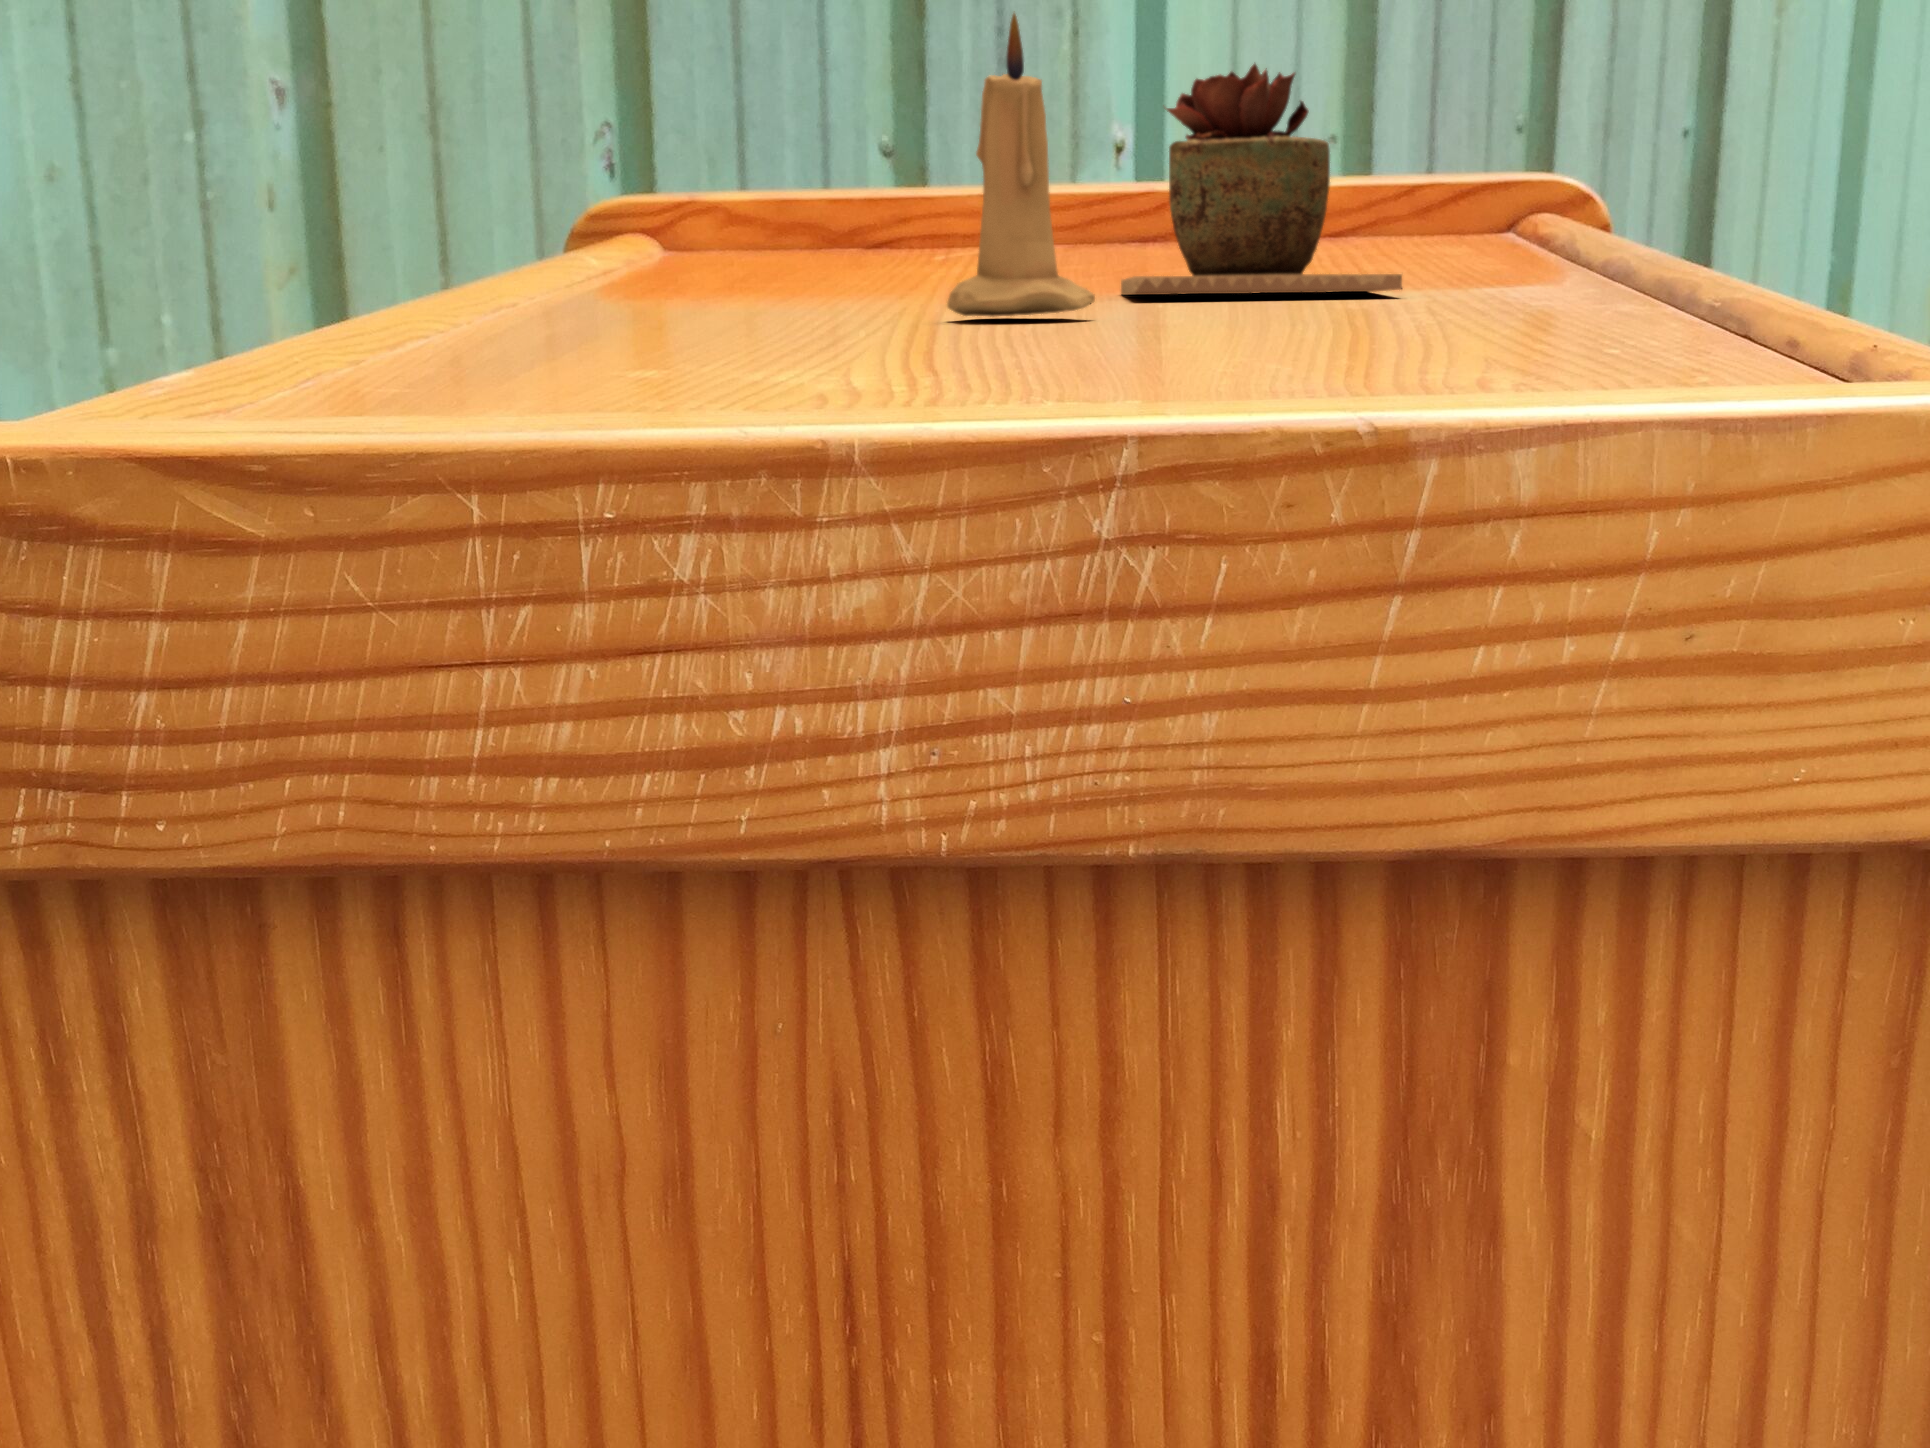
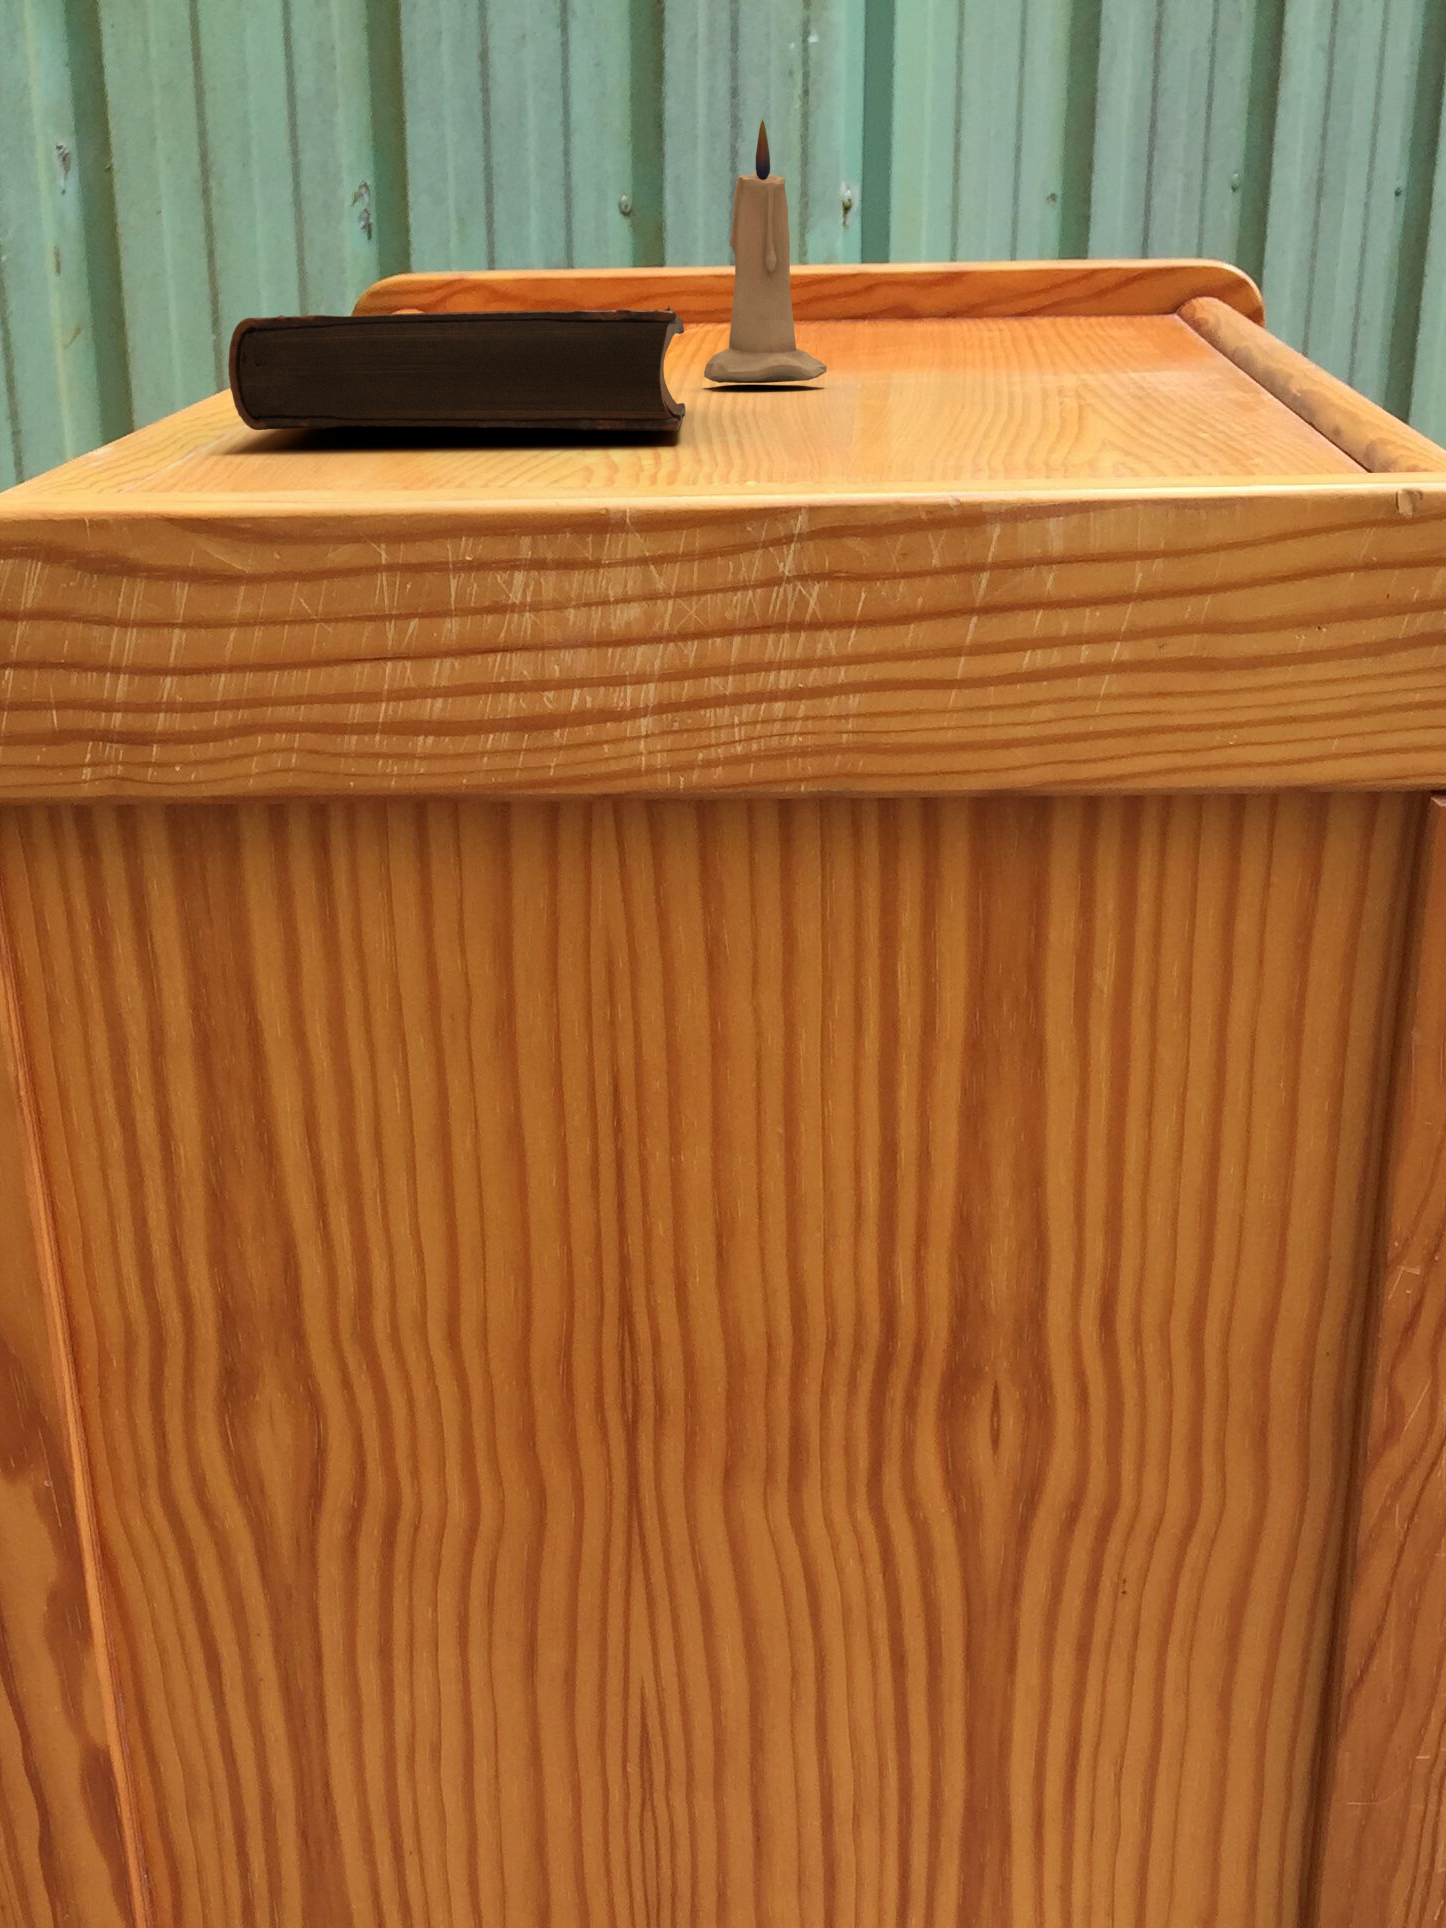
succulent plant: present [1121,64,1402,295] -> none [862,144,1102,356]
book: none [318,191,928,352] -> present [228,305,686,432]

